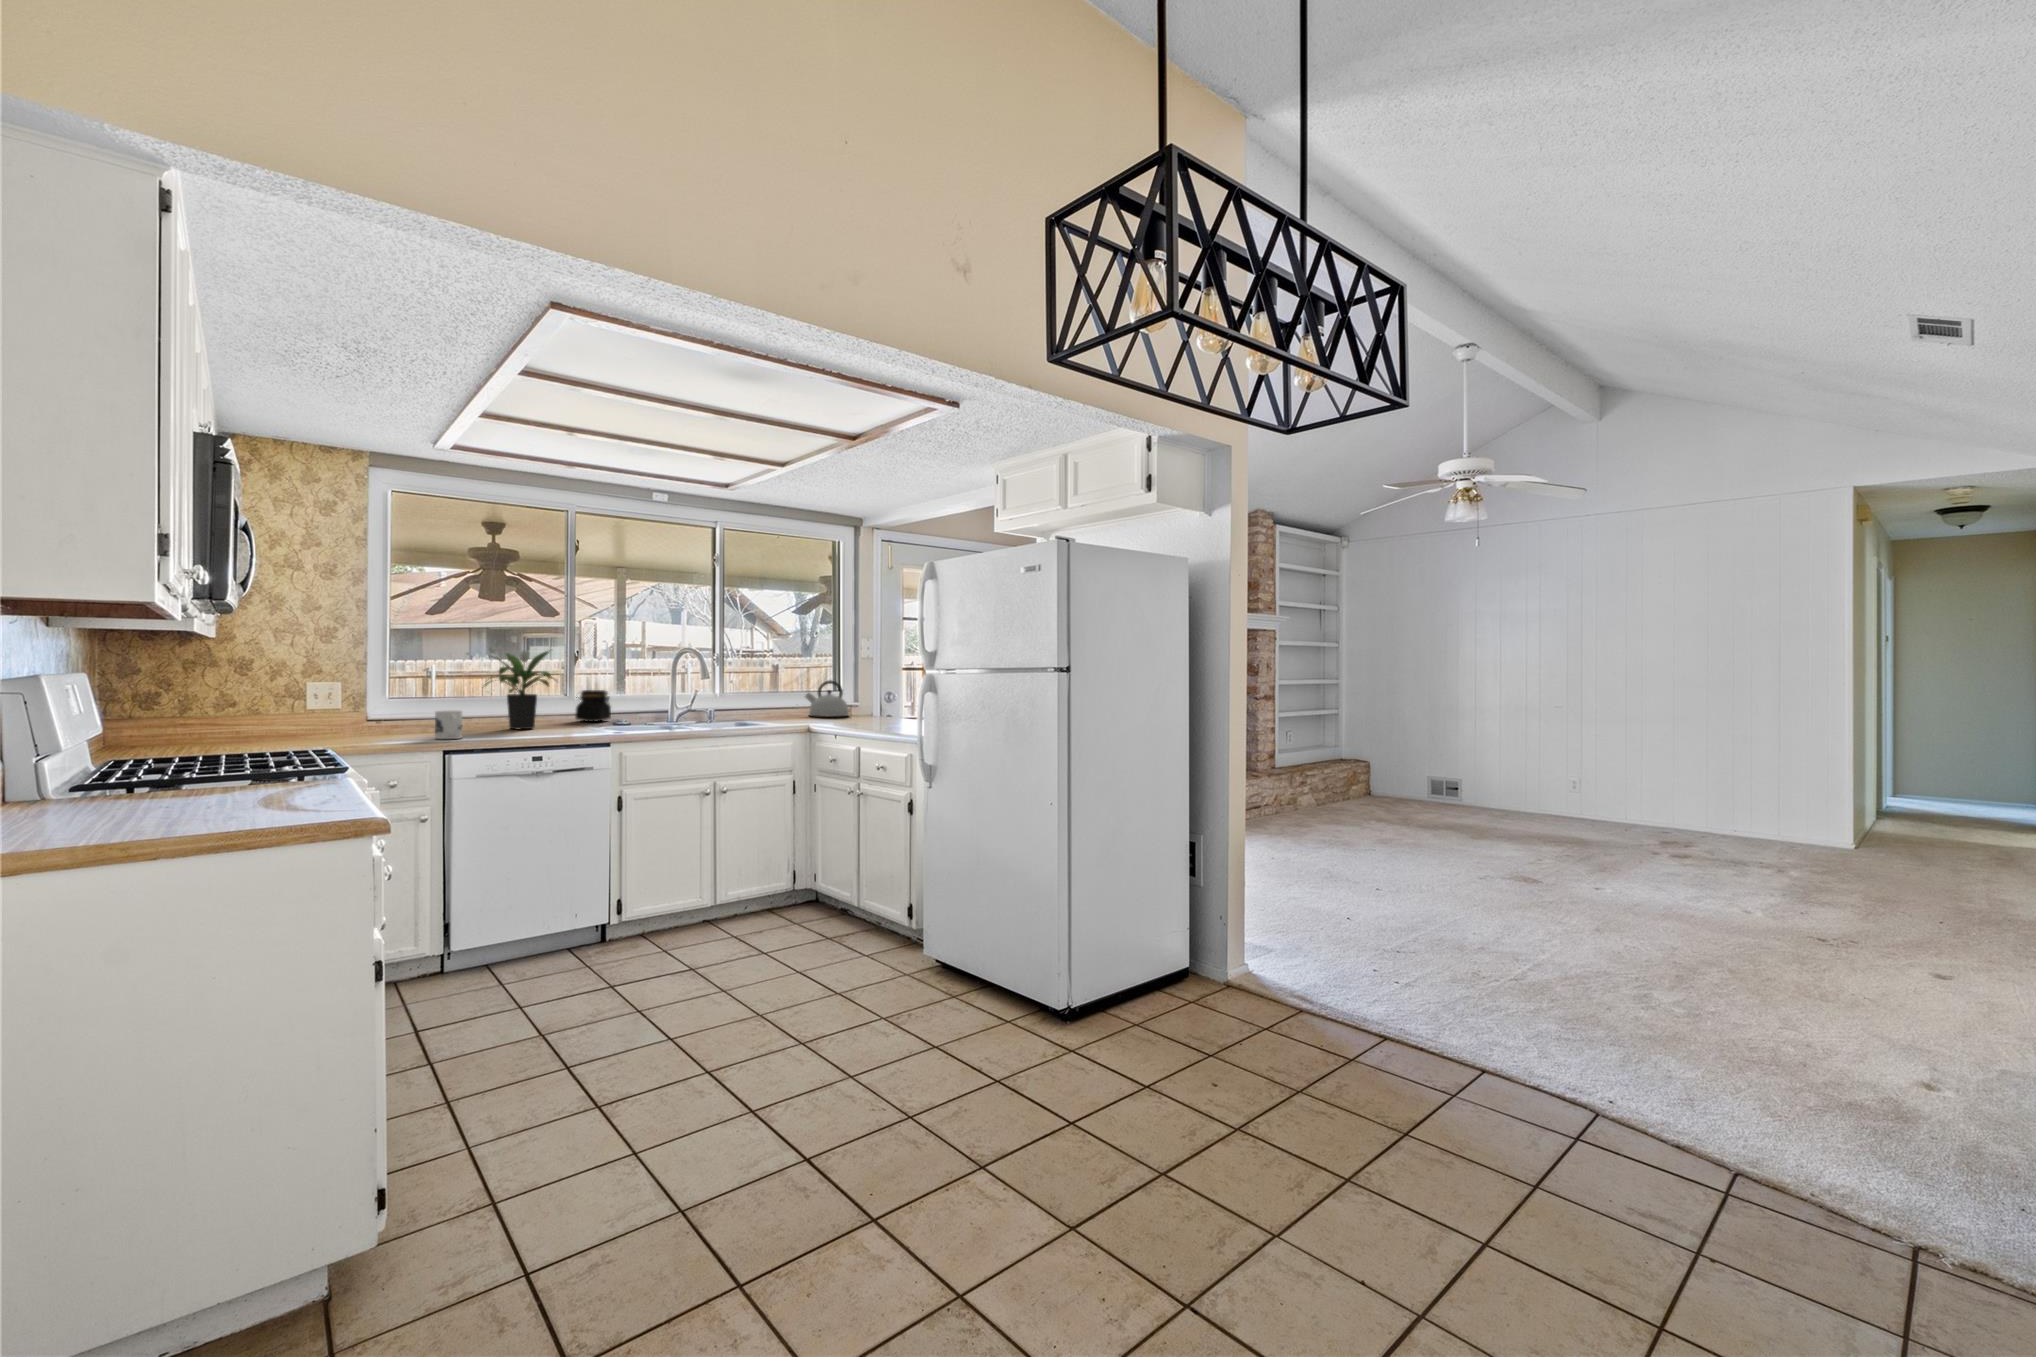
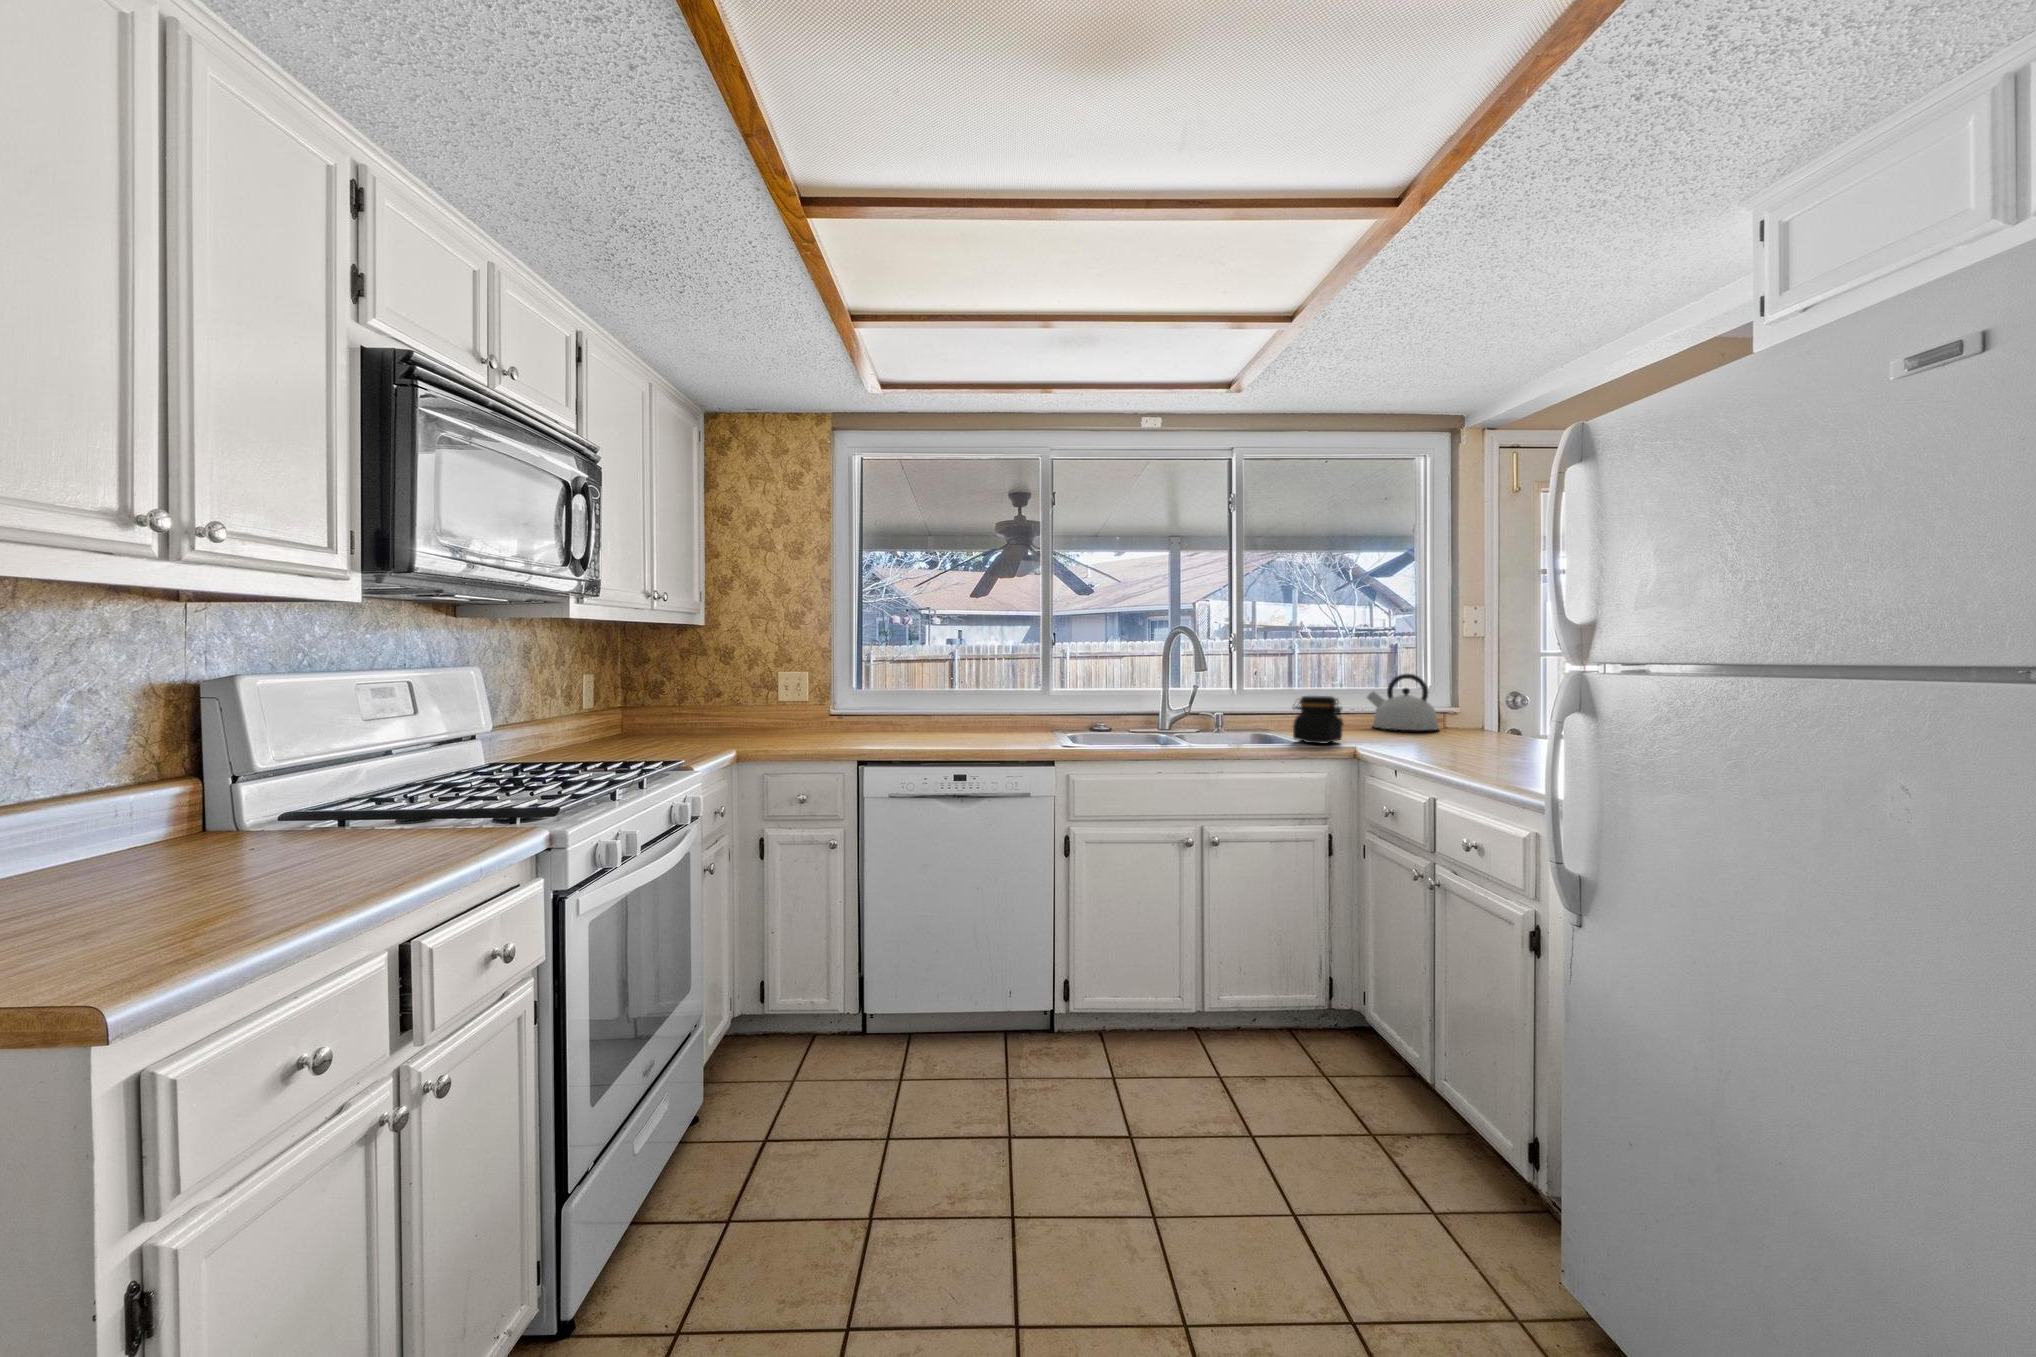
potted plant: present [485,650,555,729] -> none [932,632,1012,735]
jar: present [575,690,611,722] -> present [1293,696,1343,744]
mug: present [435,710,462,739] -> none [863,710,892,747]

